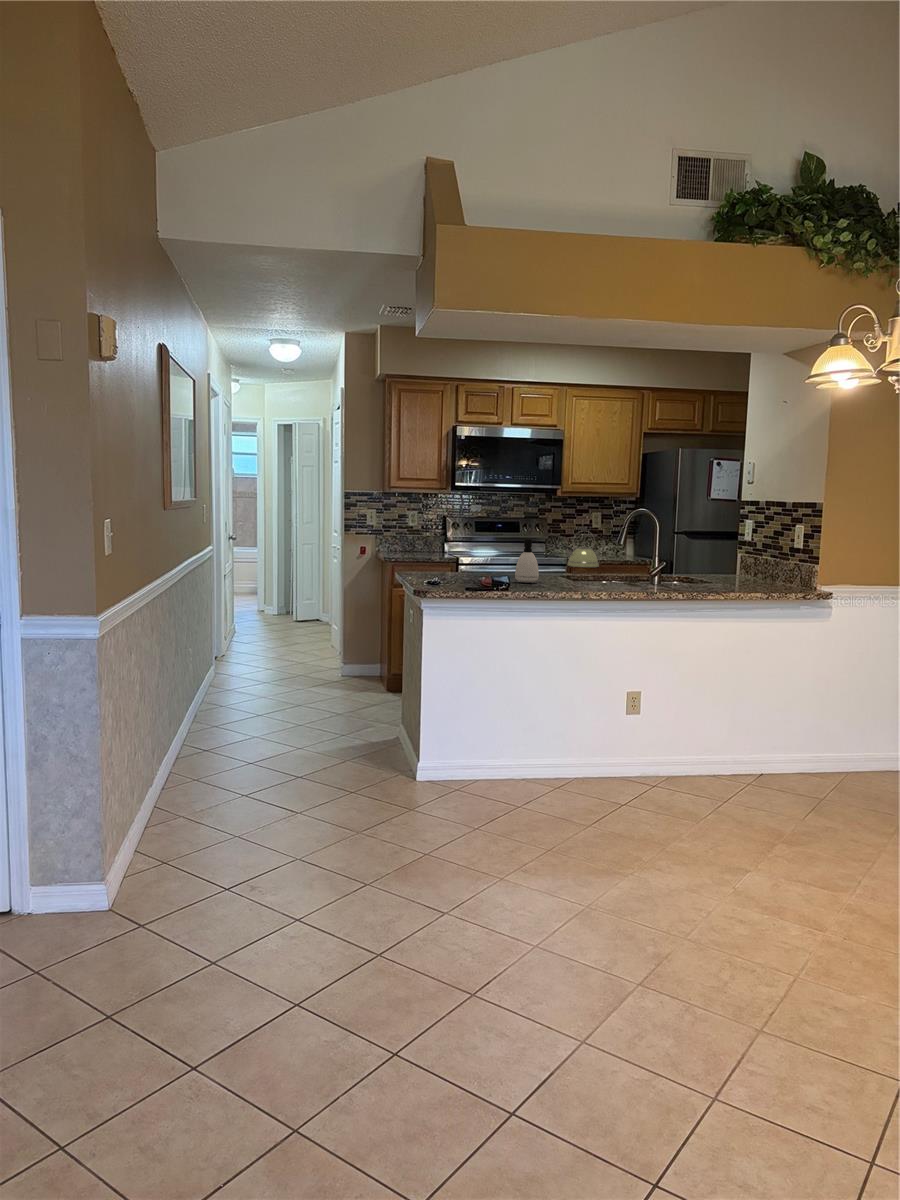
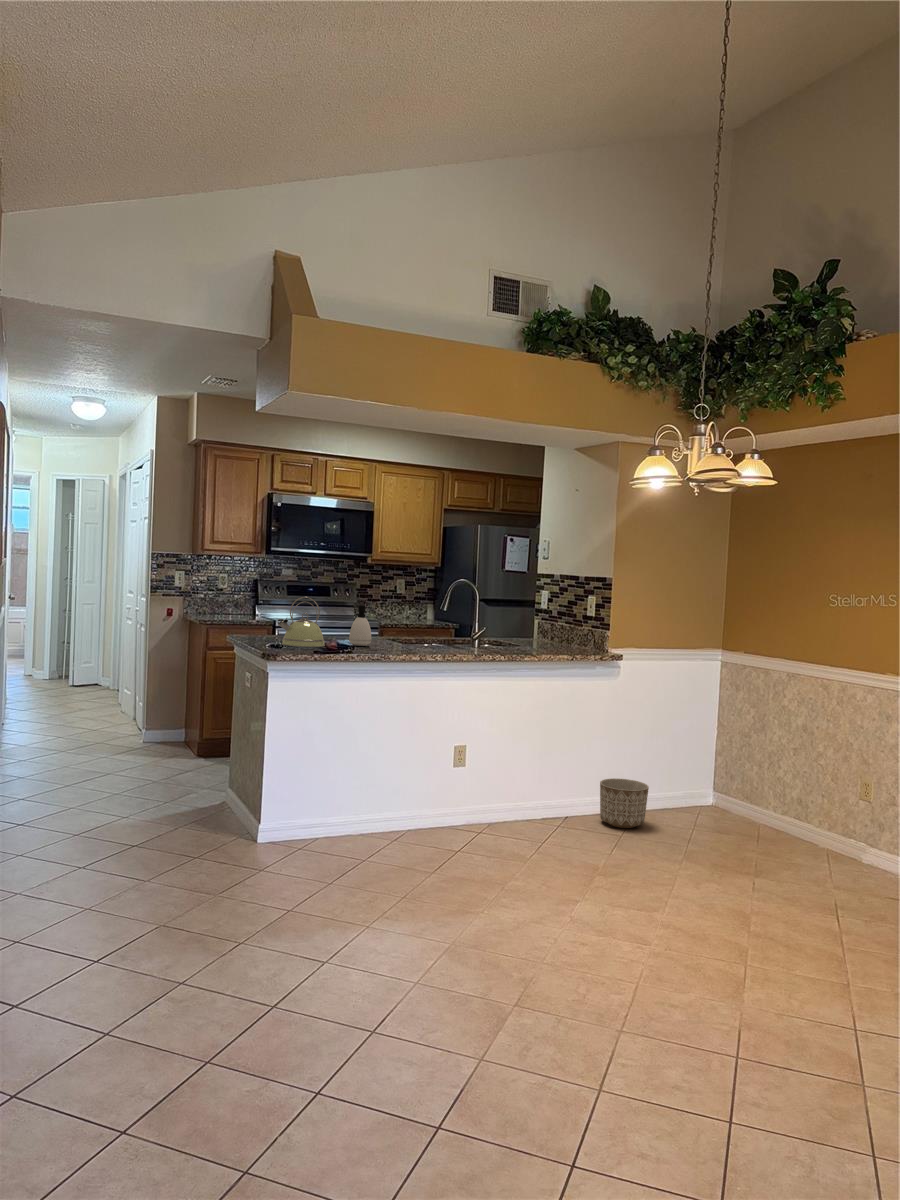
kettle: present [565,537,599,567] -> present [278,597,325,647]
planter: none [801,736,862,793] -> present [600,778,649,828]

